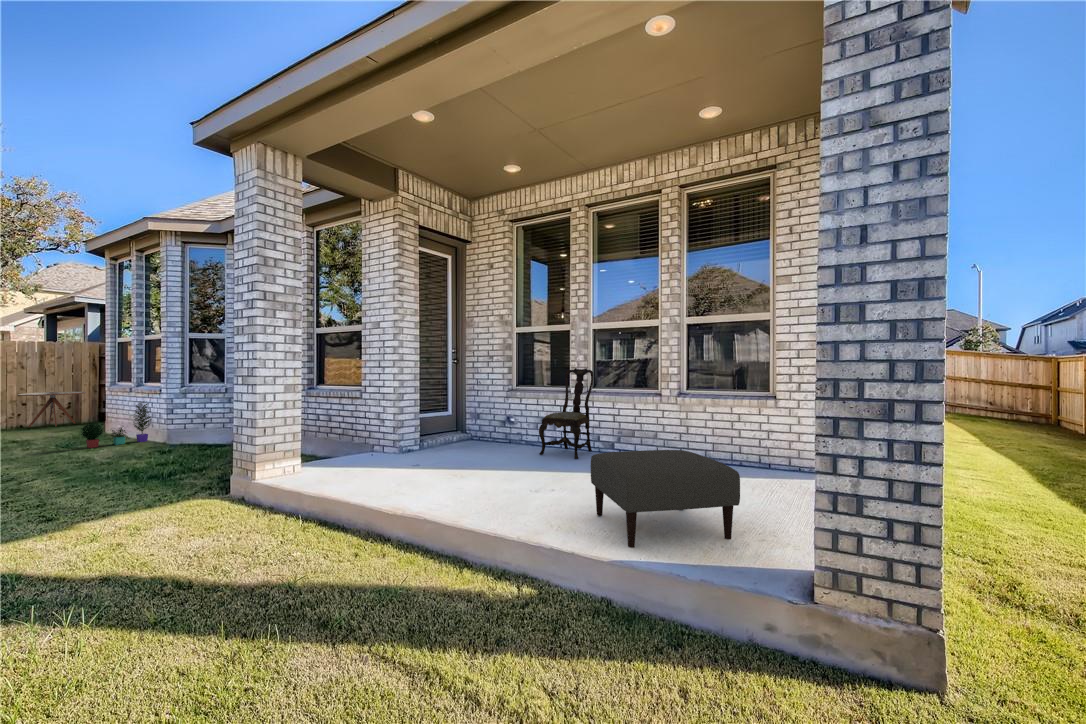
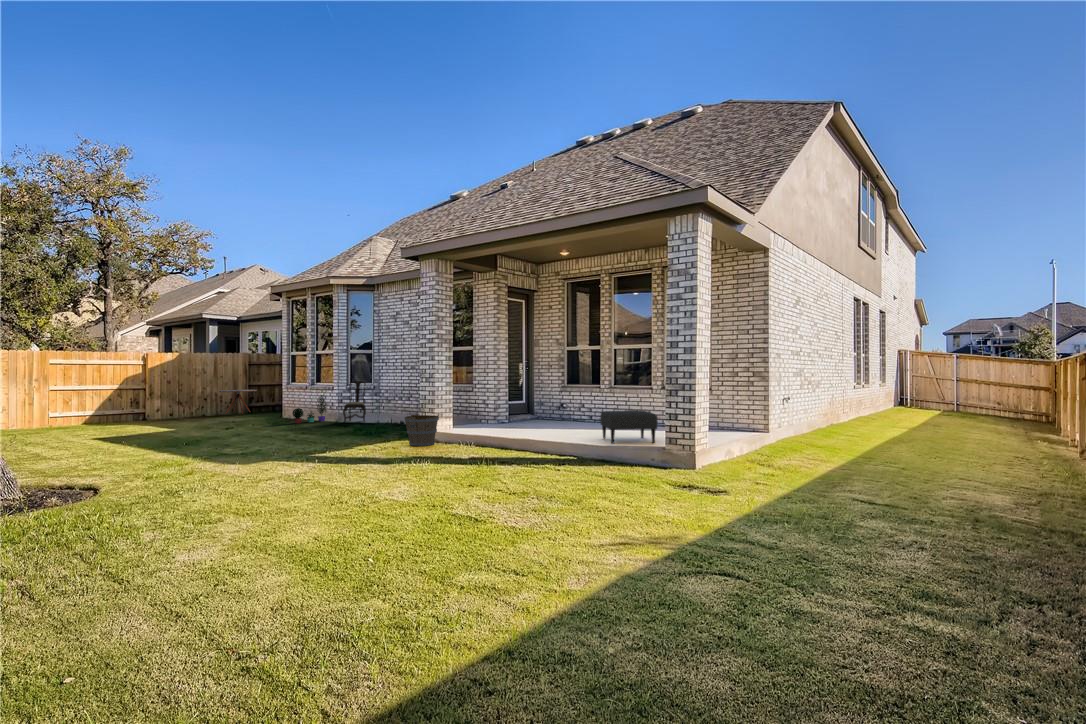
dining chair: present [539,369,593,459] -> present [343,381,366,423]
wooden bucket: none [169,450,256,524] -> present [405,415,439,446]

